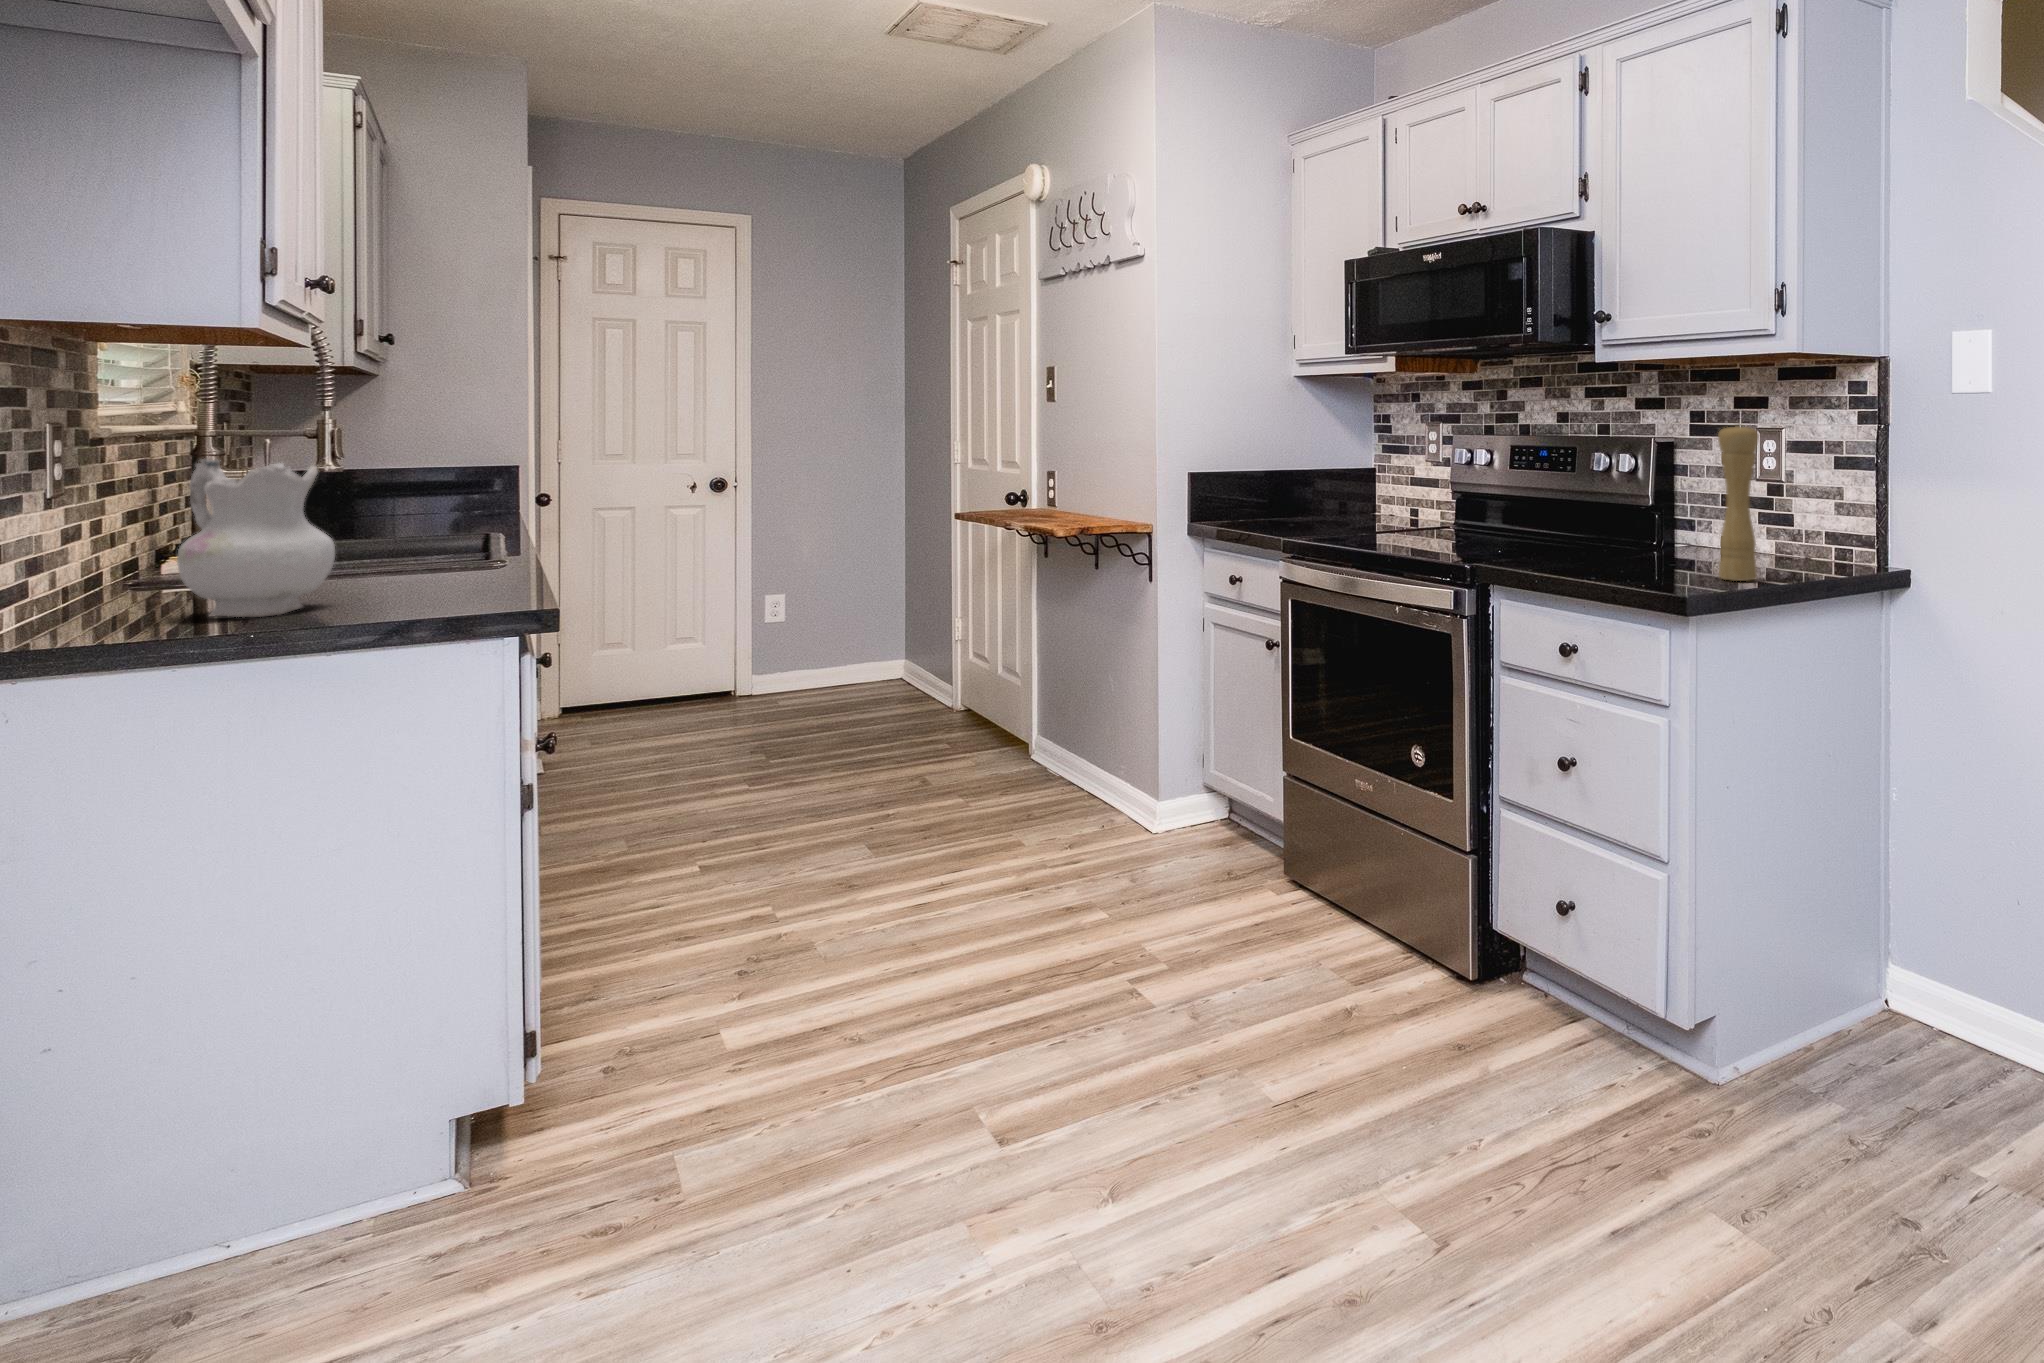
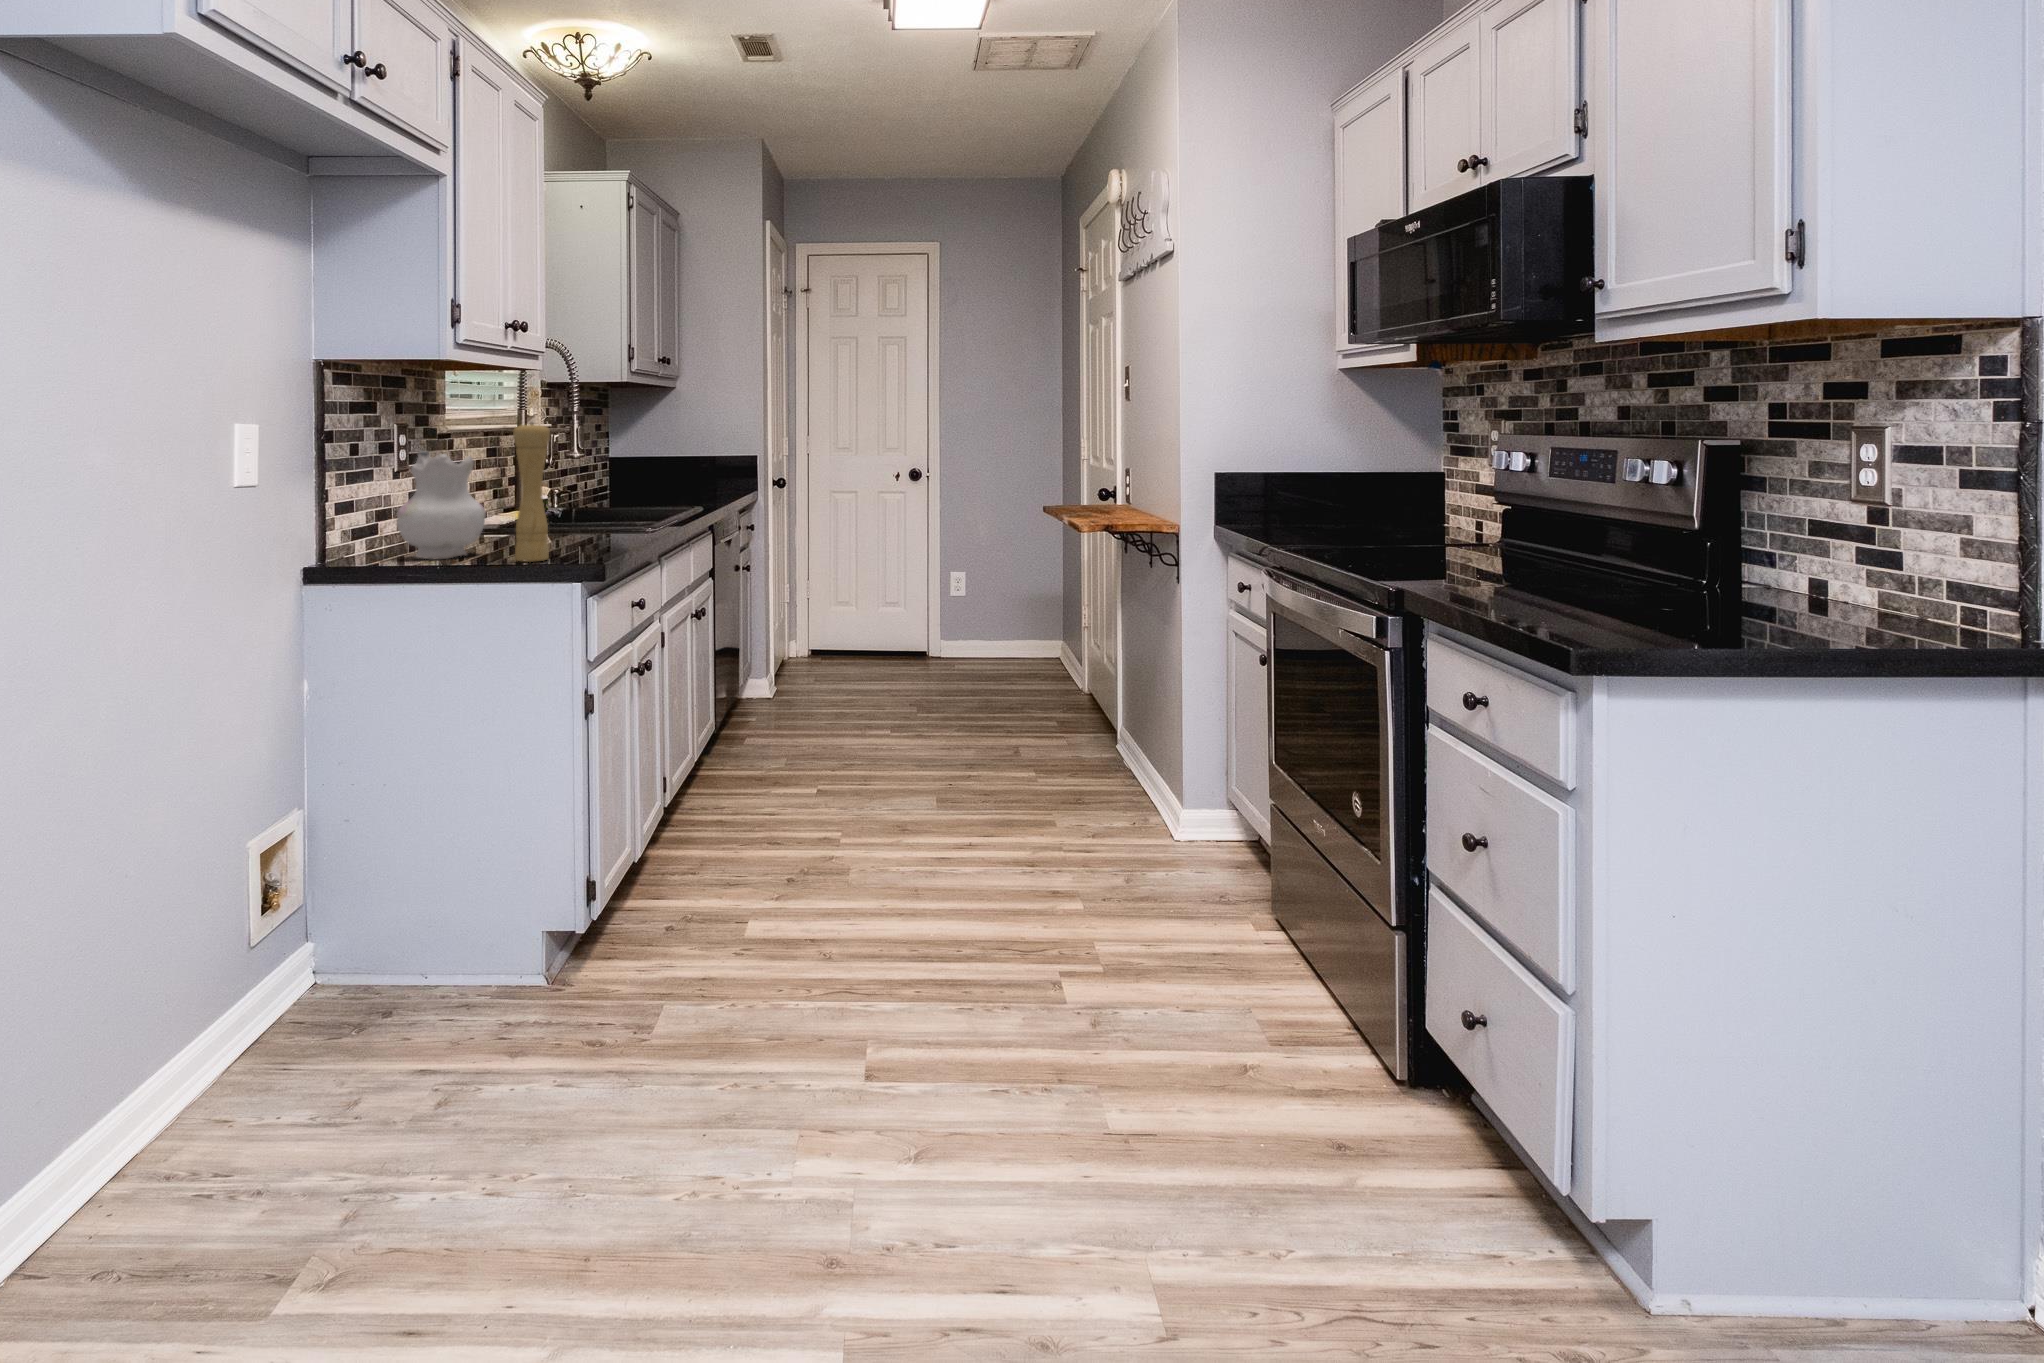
pepper mill: present [1718,425,1759,581] -> present [513,423,550,562]

